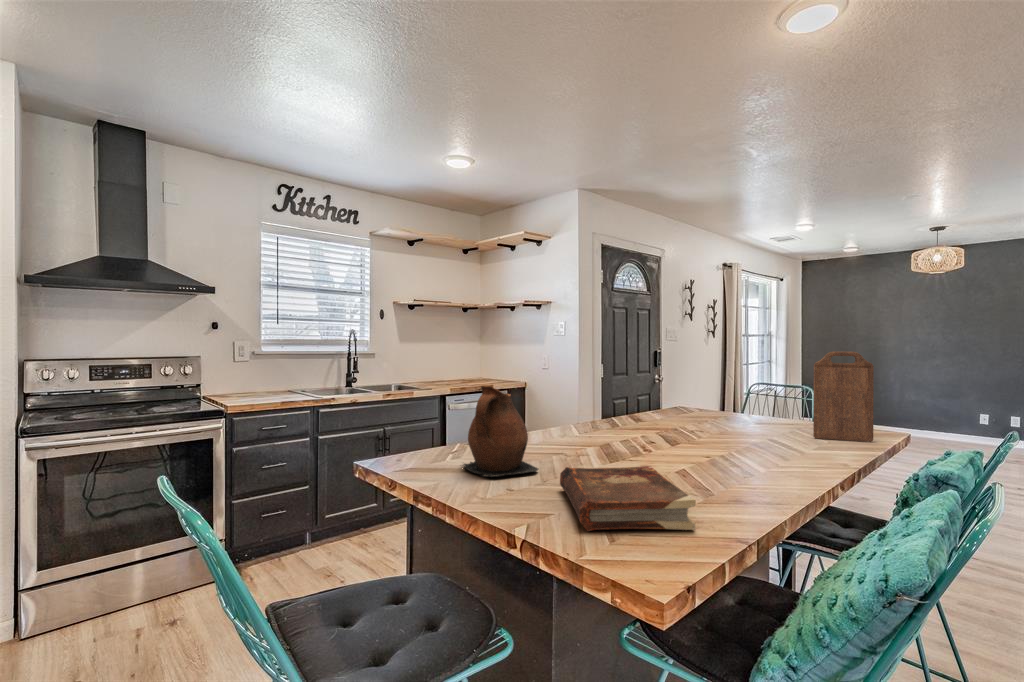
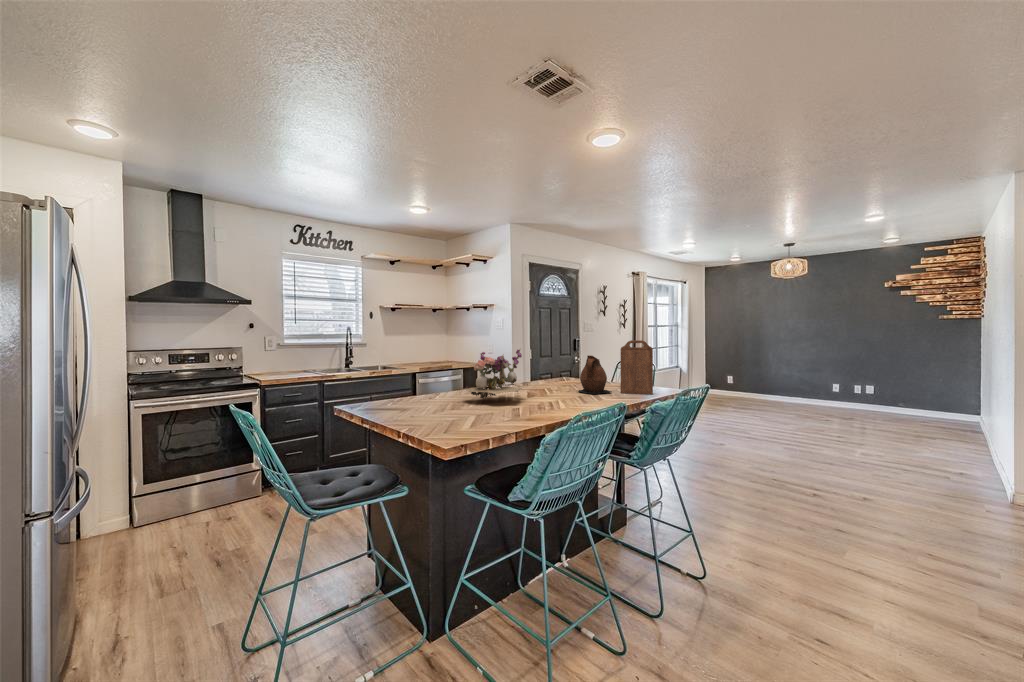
flower arrangement: none [568,362,679,452] -> present [463,348,527,400]
ceramic pitcher: present [463,386,538,477] -> present [579,355,612,394]
book: present [560,466,696,531] -> none [432,404,488,430]

